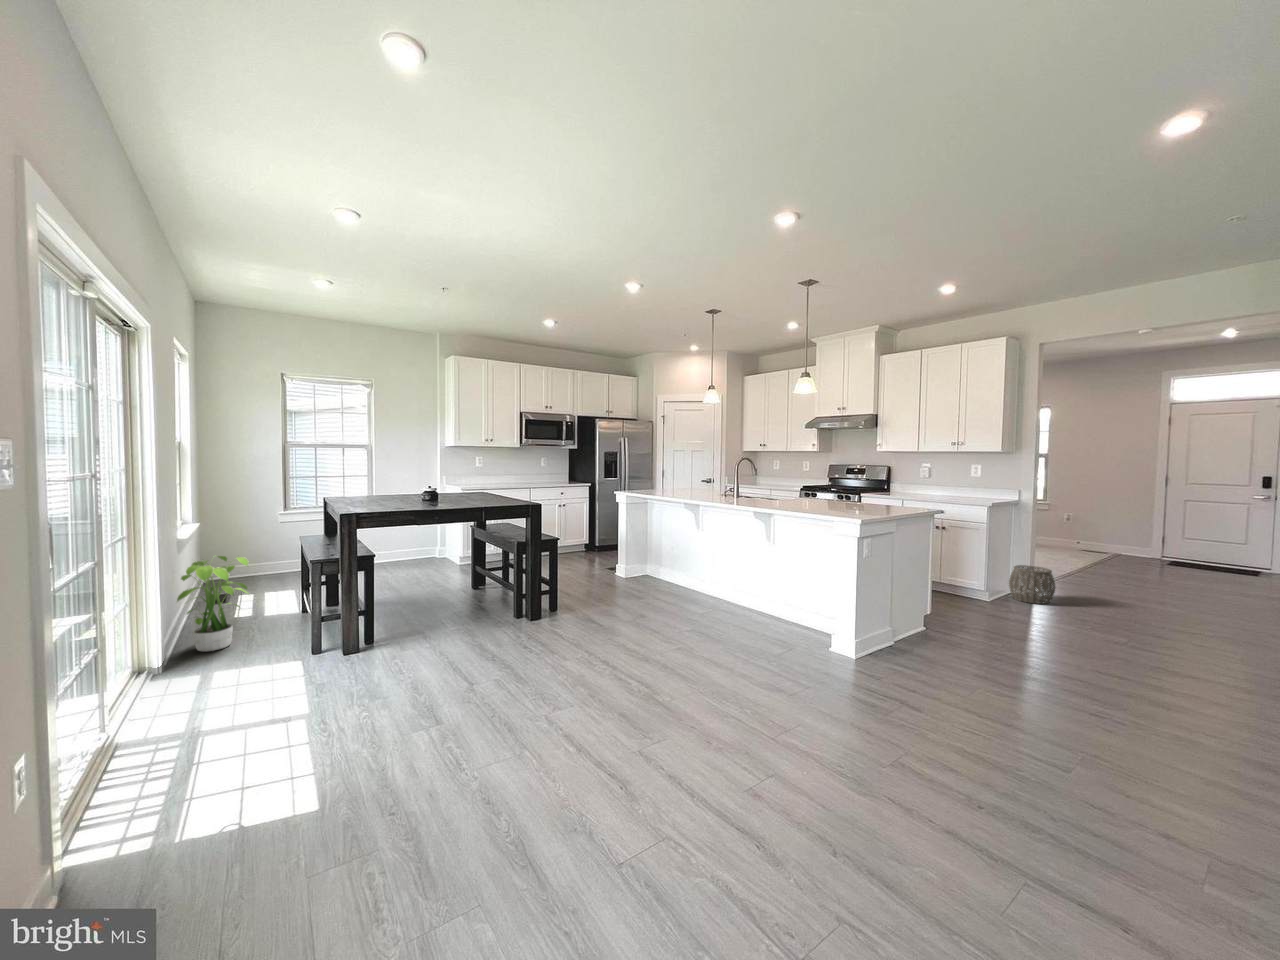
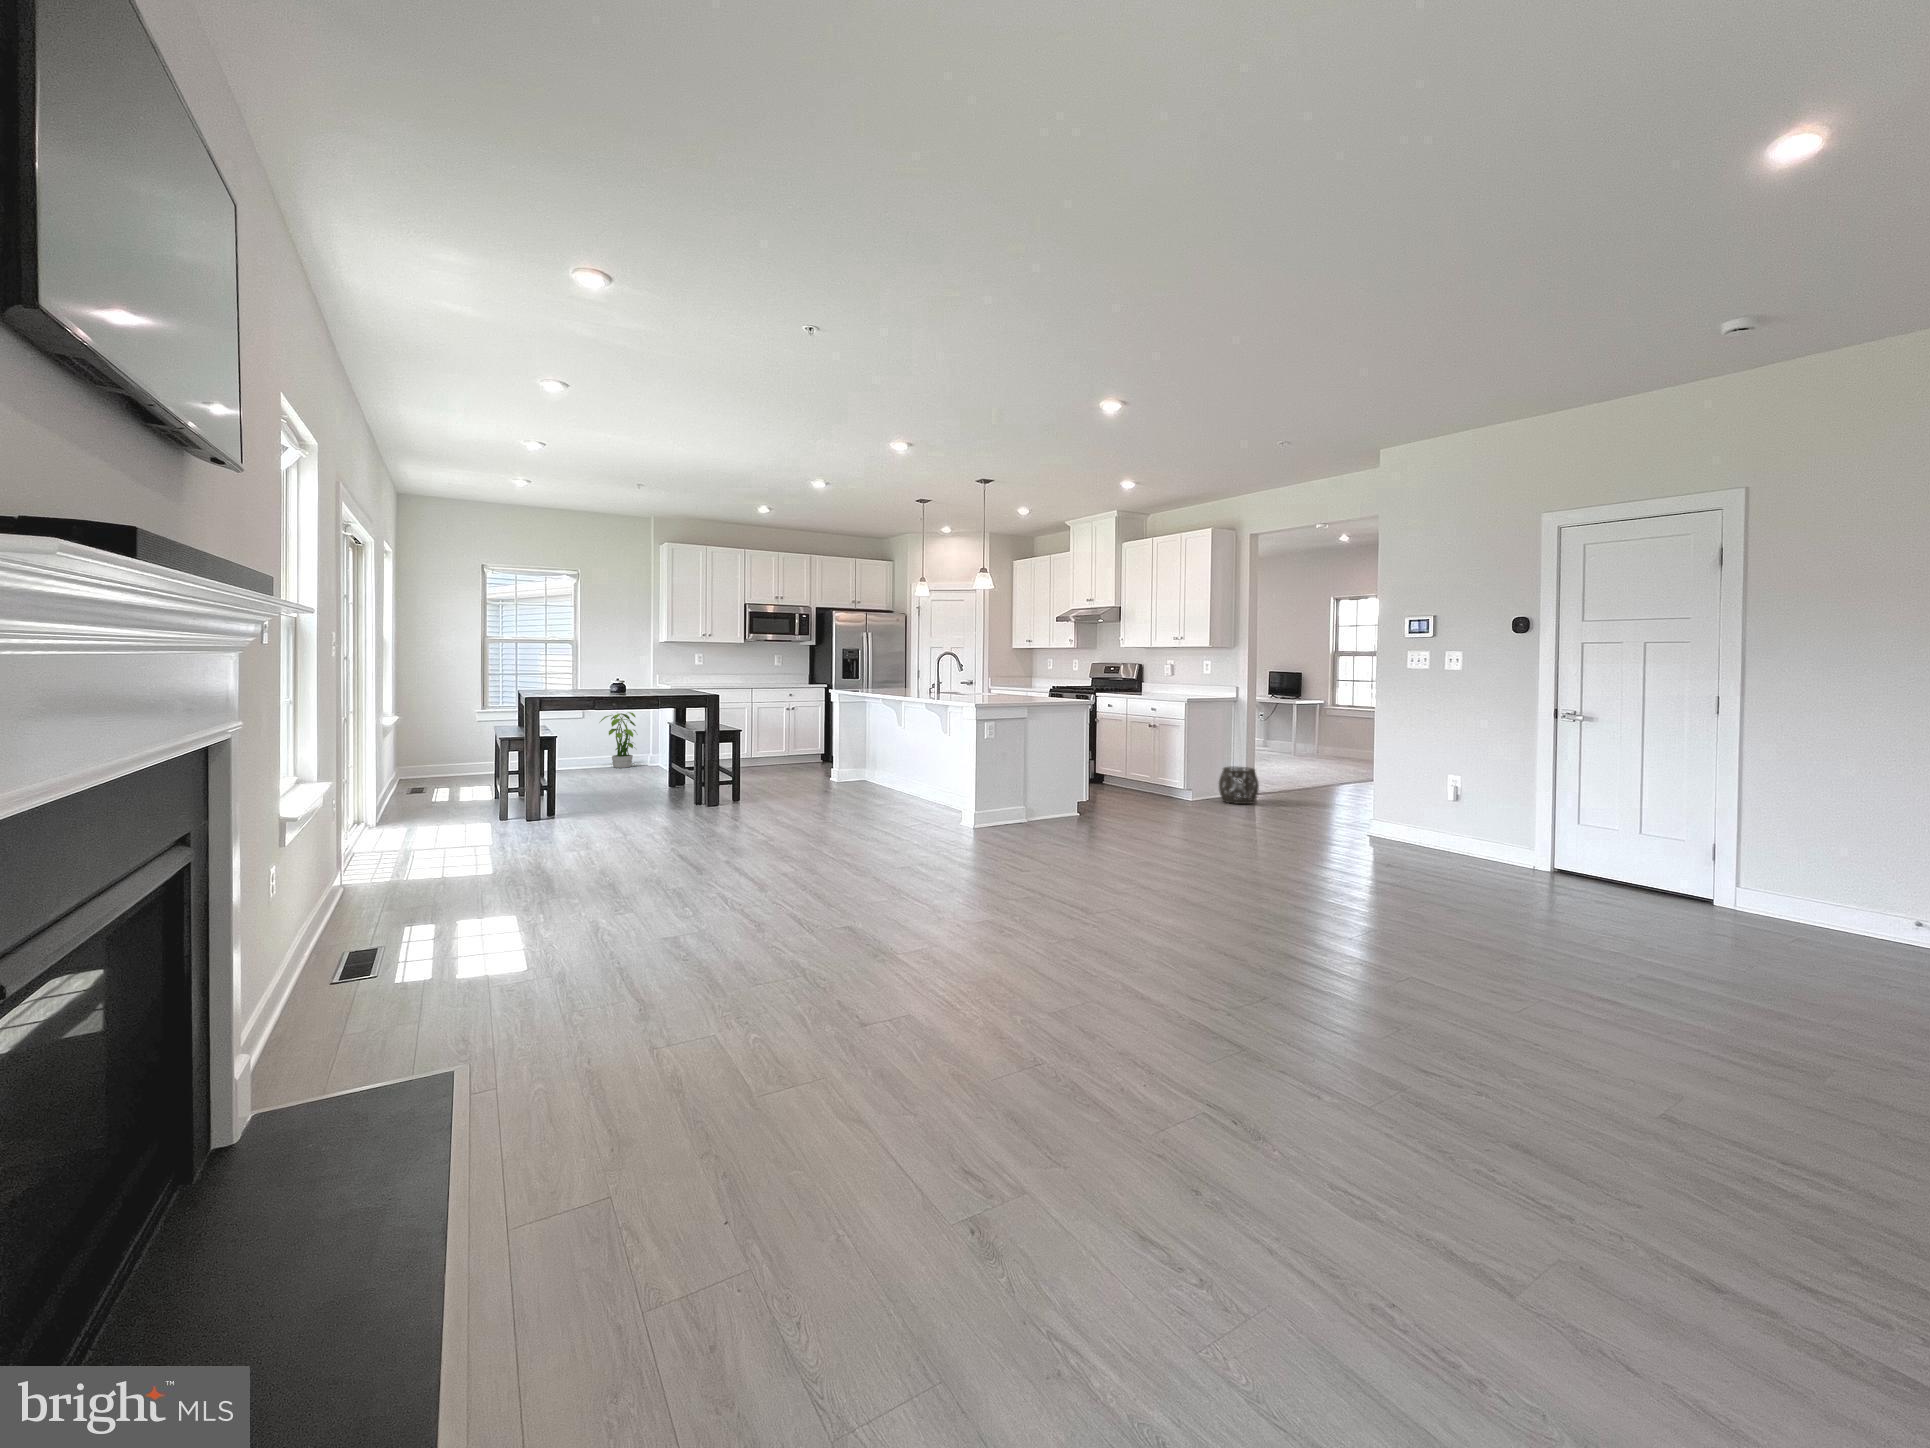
potted plant: present [177,556,249,652] -> present [599,712,636,768]

